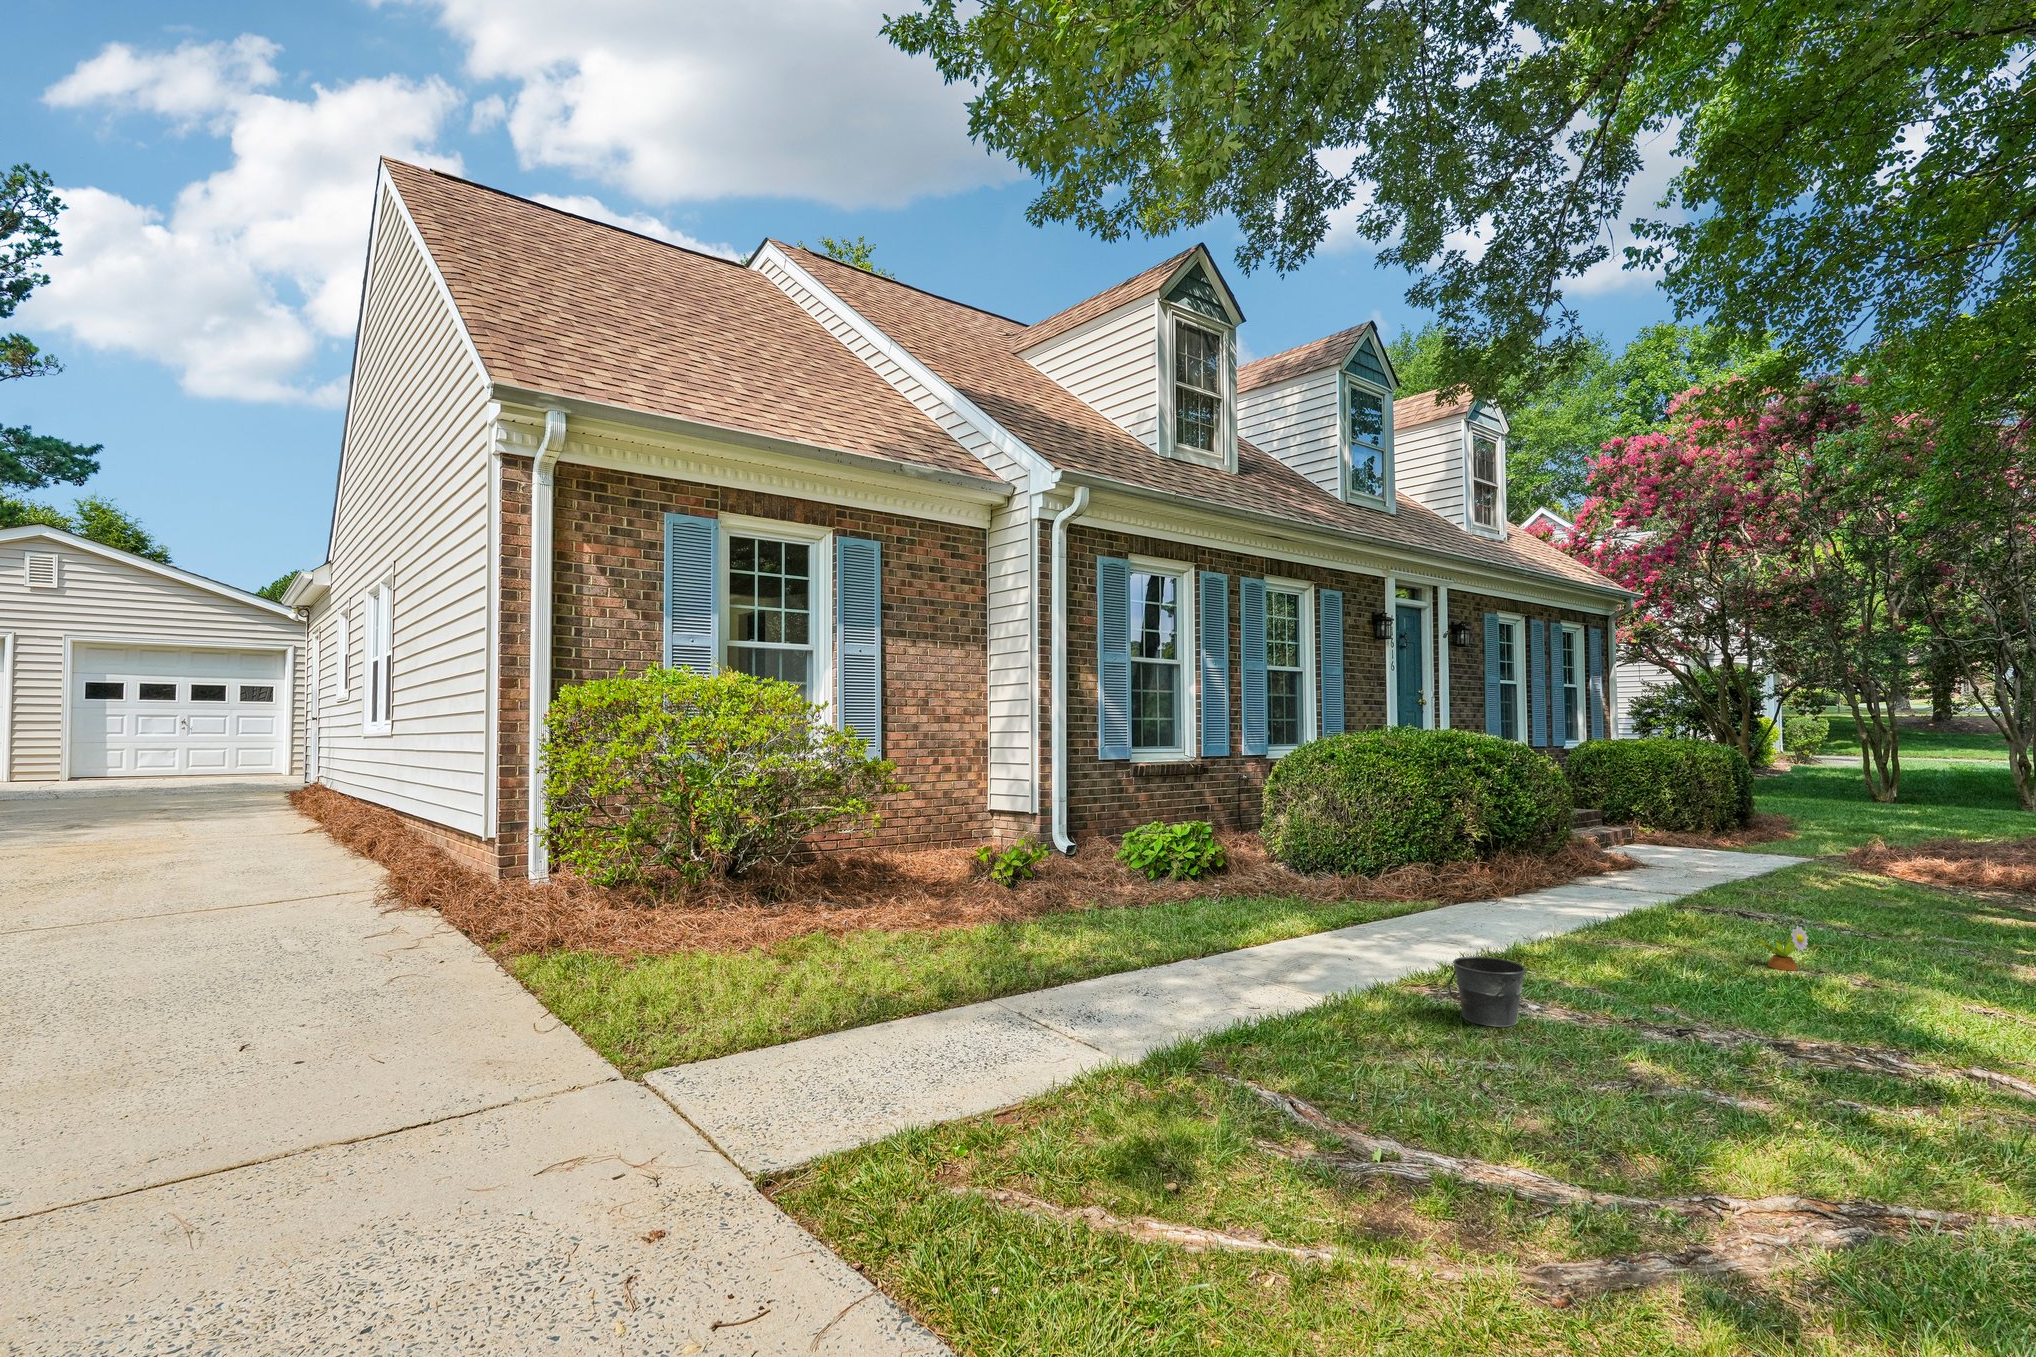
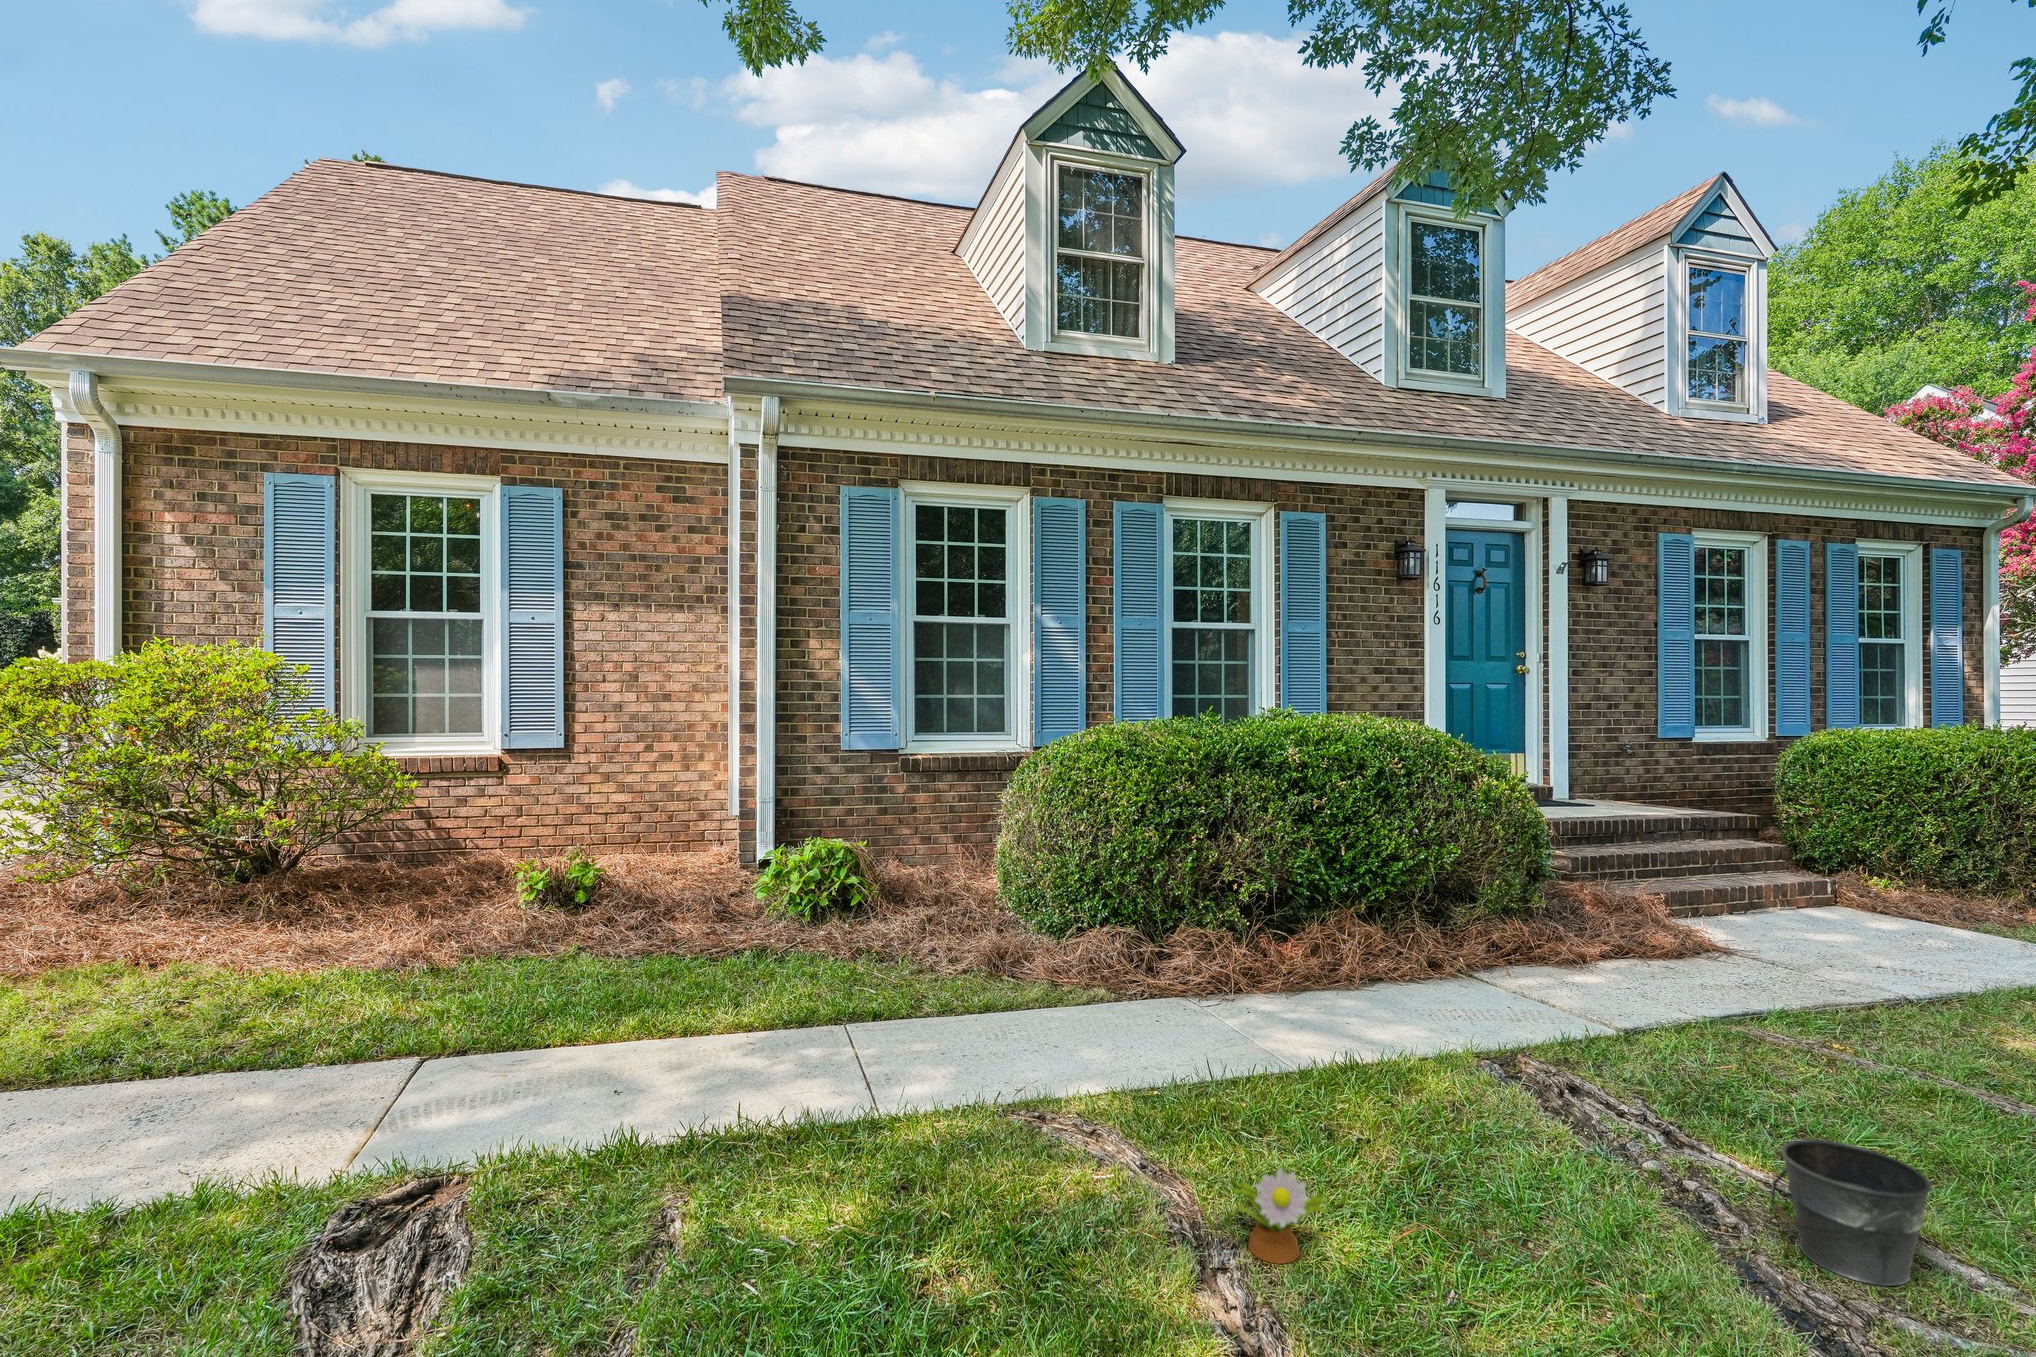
bucket: present [1448,957,1526,1027] -> present [1771,1139,1932,1286]

